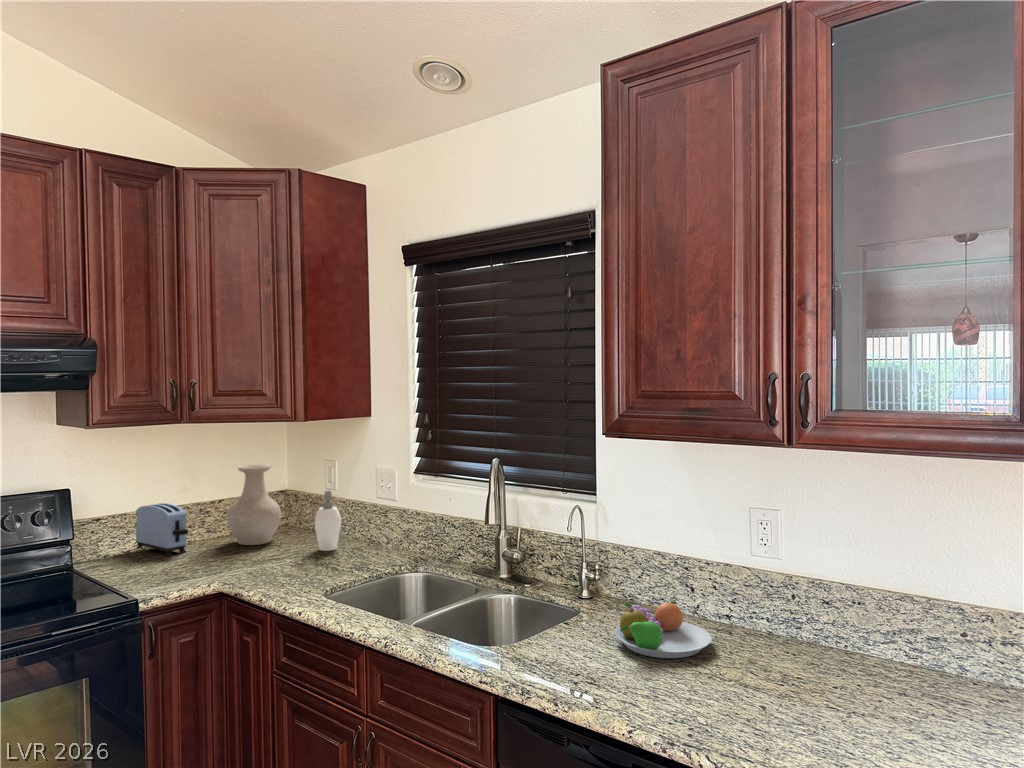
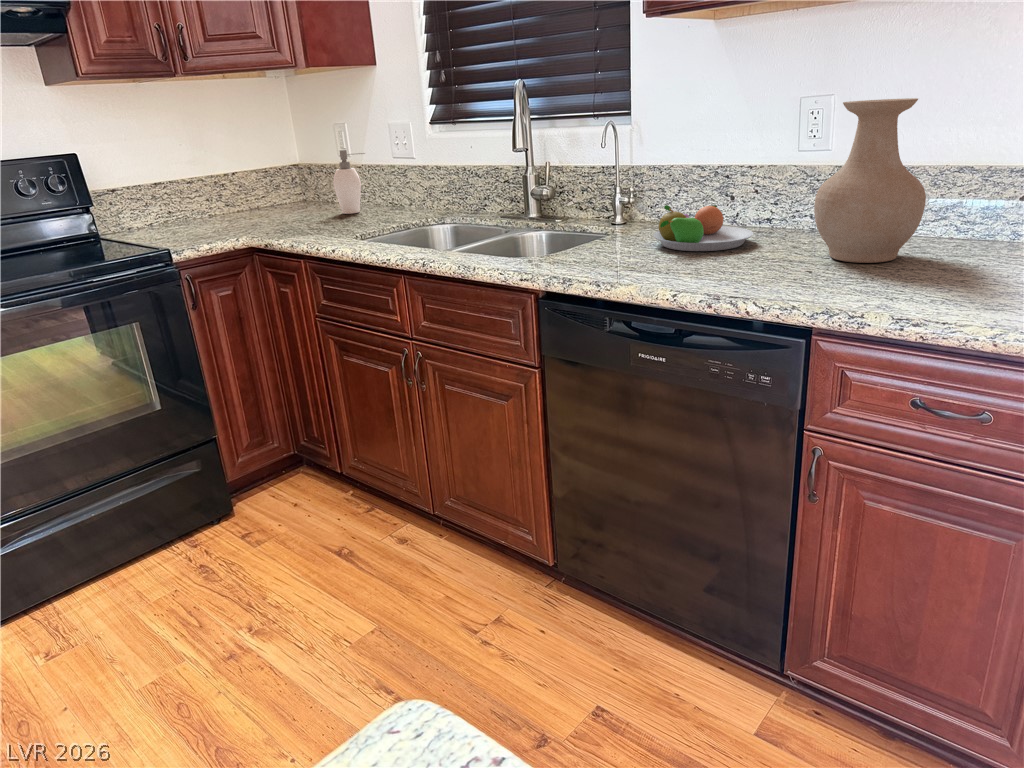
vase: present [228,464,281,545] -> present [814,98,926,263]
toaster: present [136,503,189,556] -> none [148,175,208,226]

